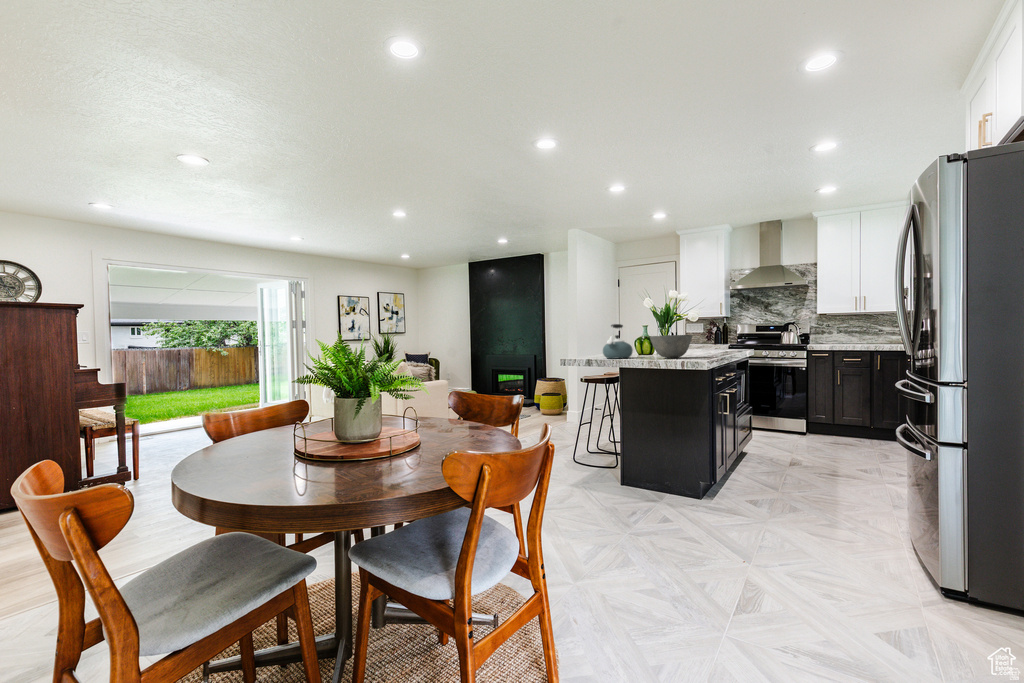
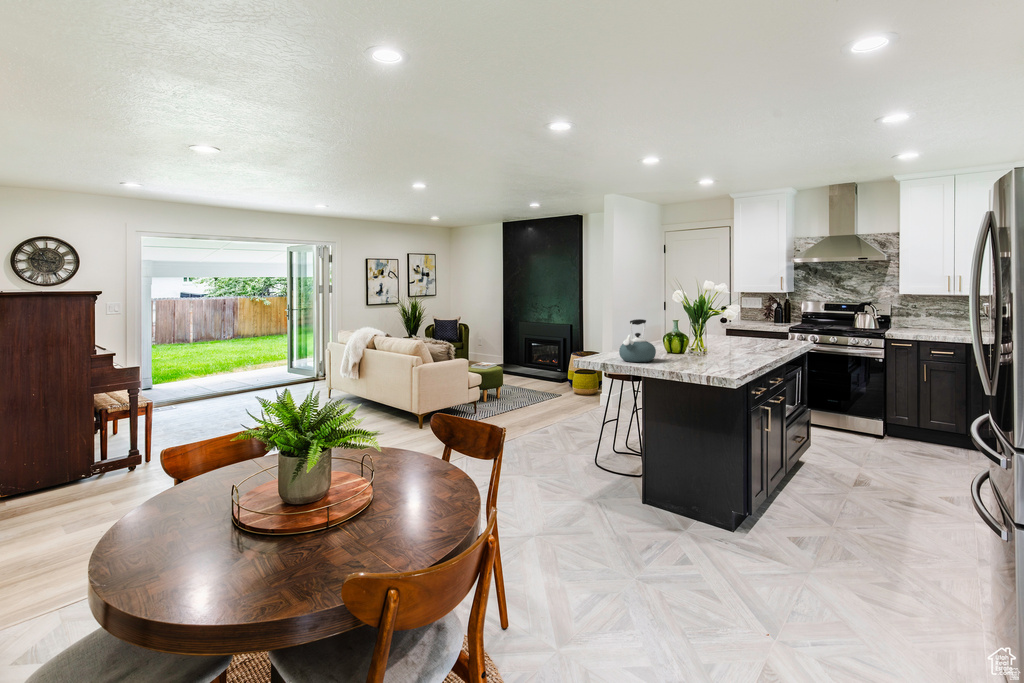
bowl: present [650,335,692,358] -> none [676,338,730,368]

